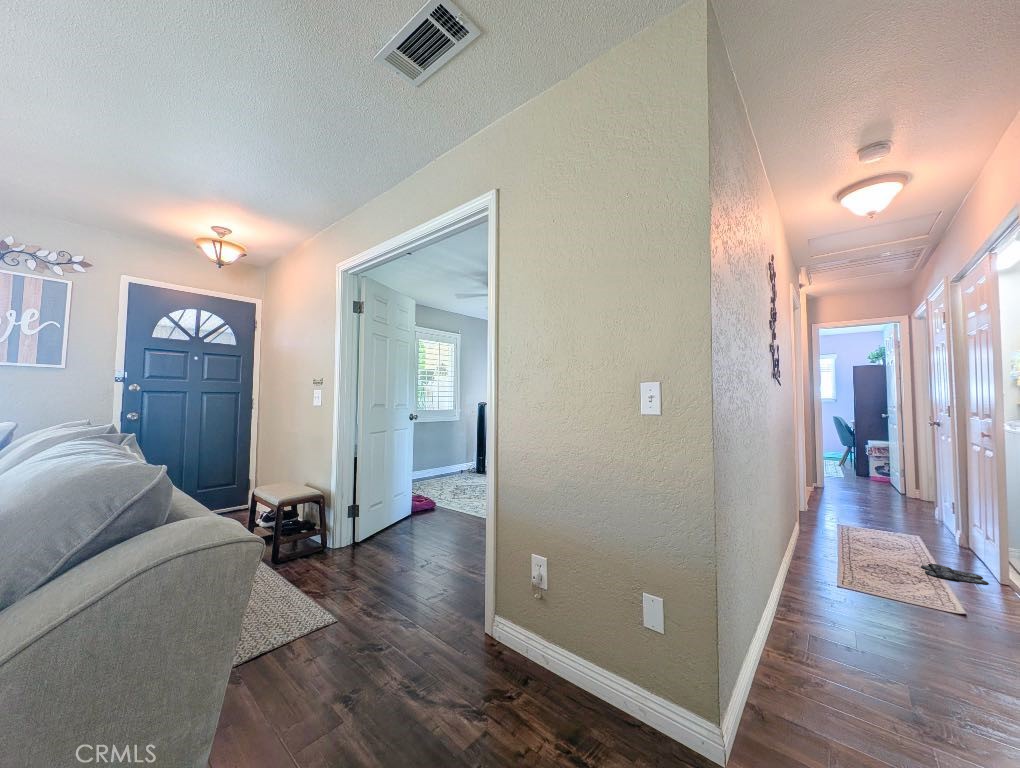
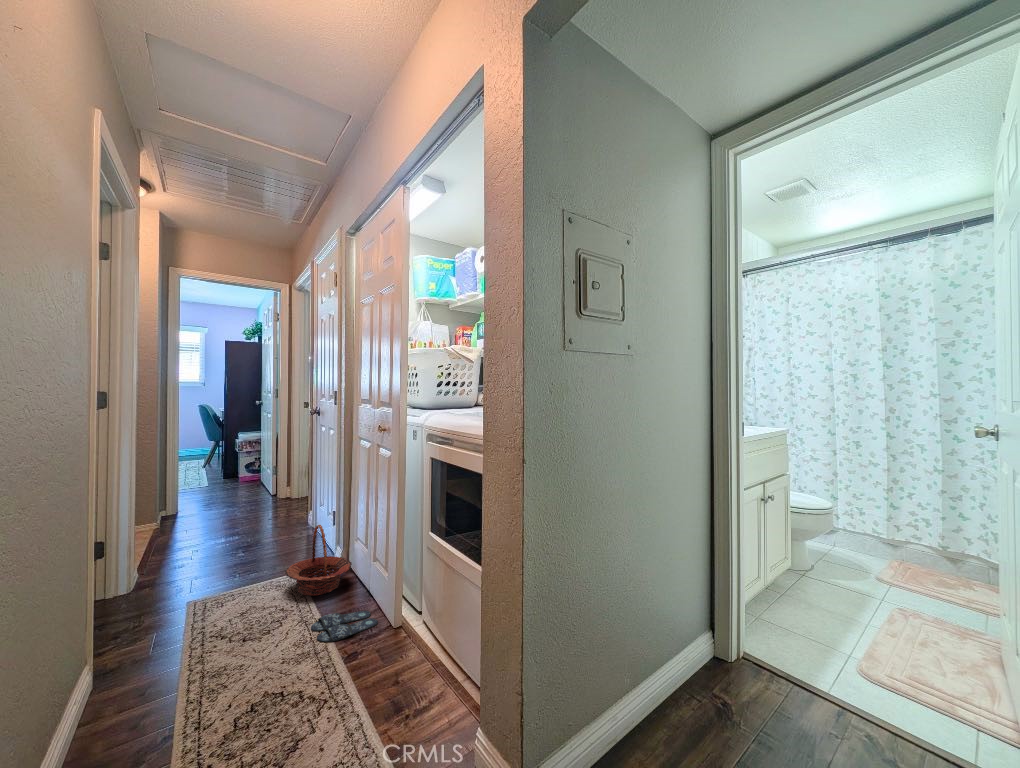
basket: none [901,504,969,557] -> present [285,525,352,595]

